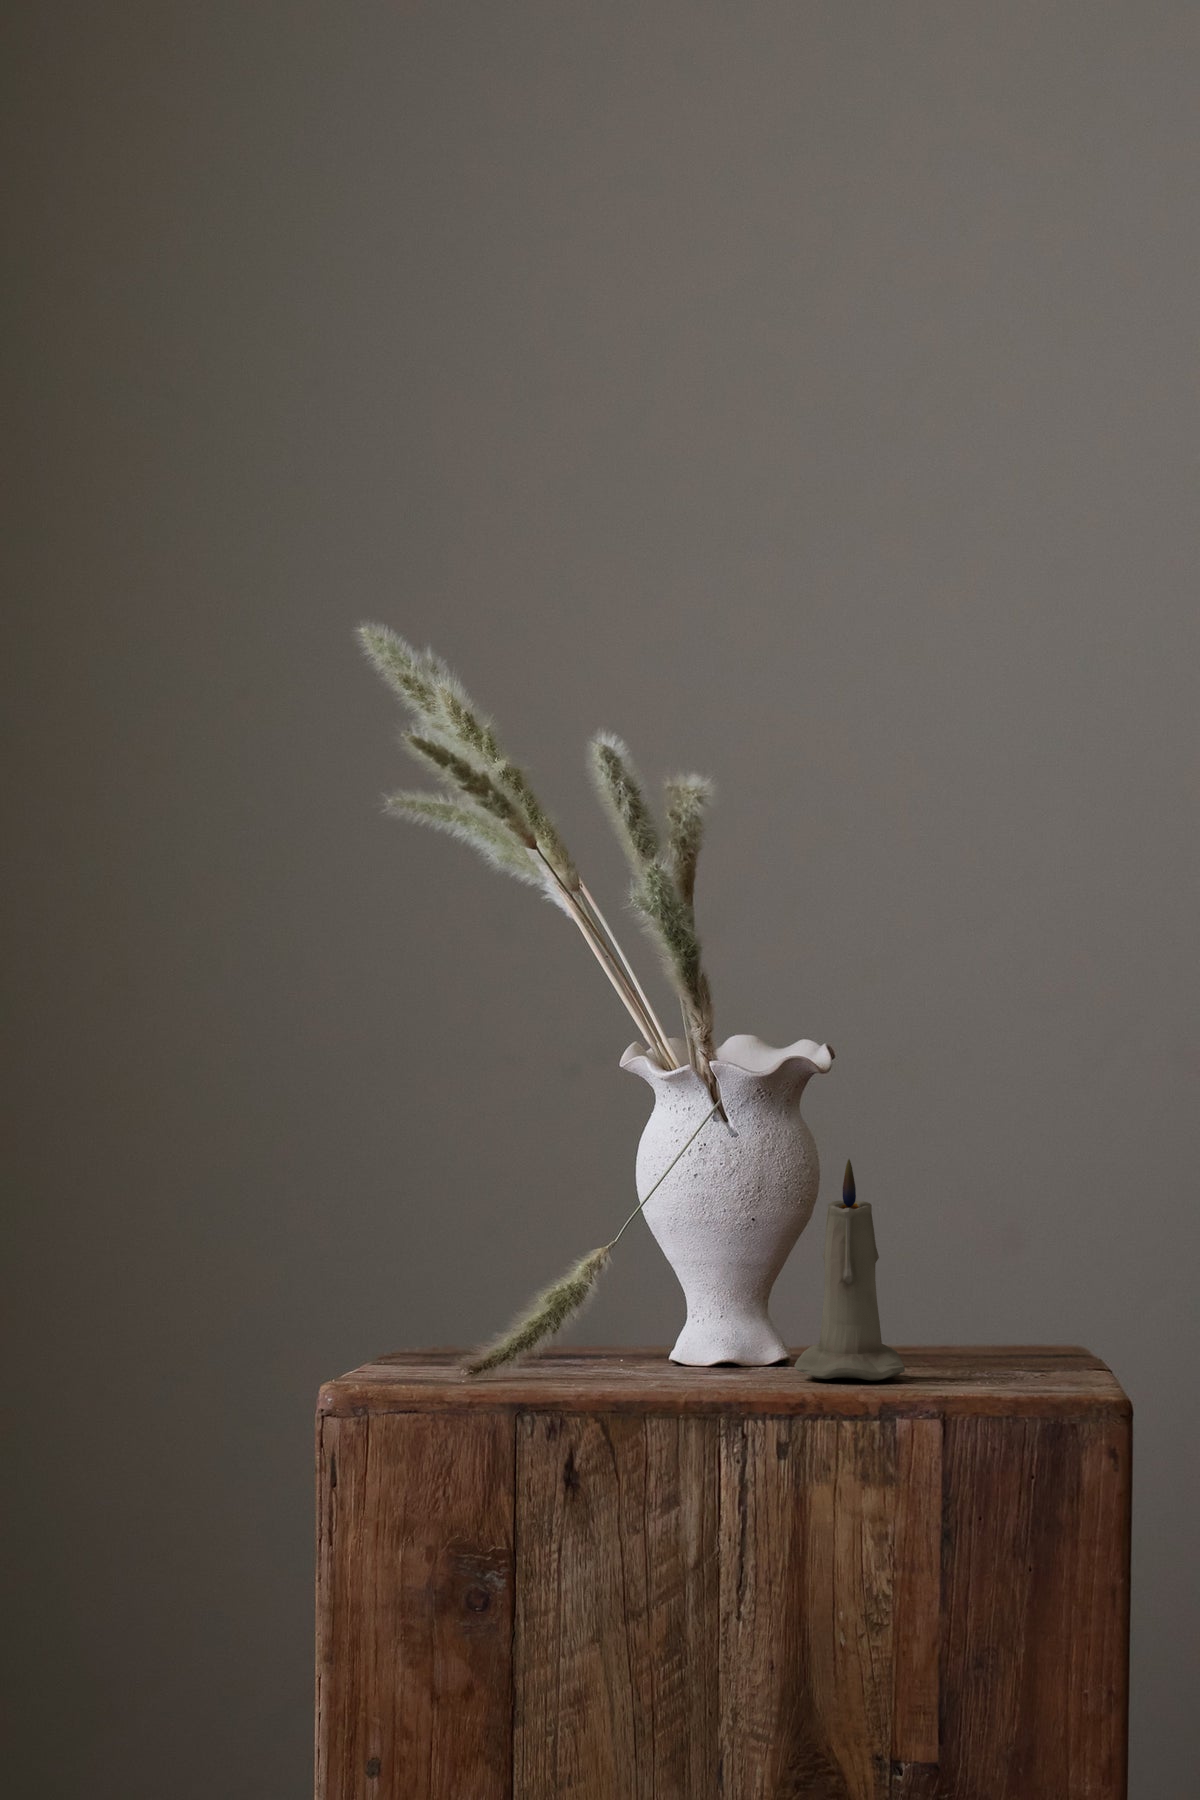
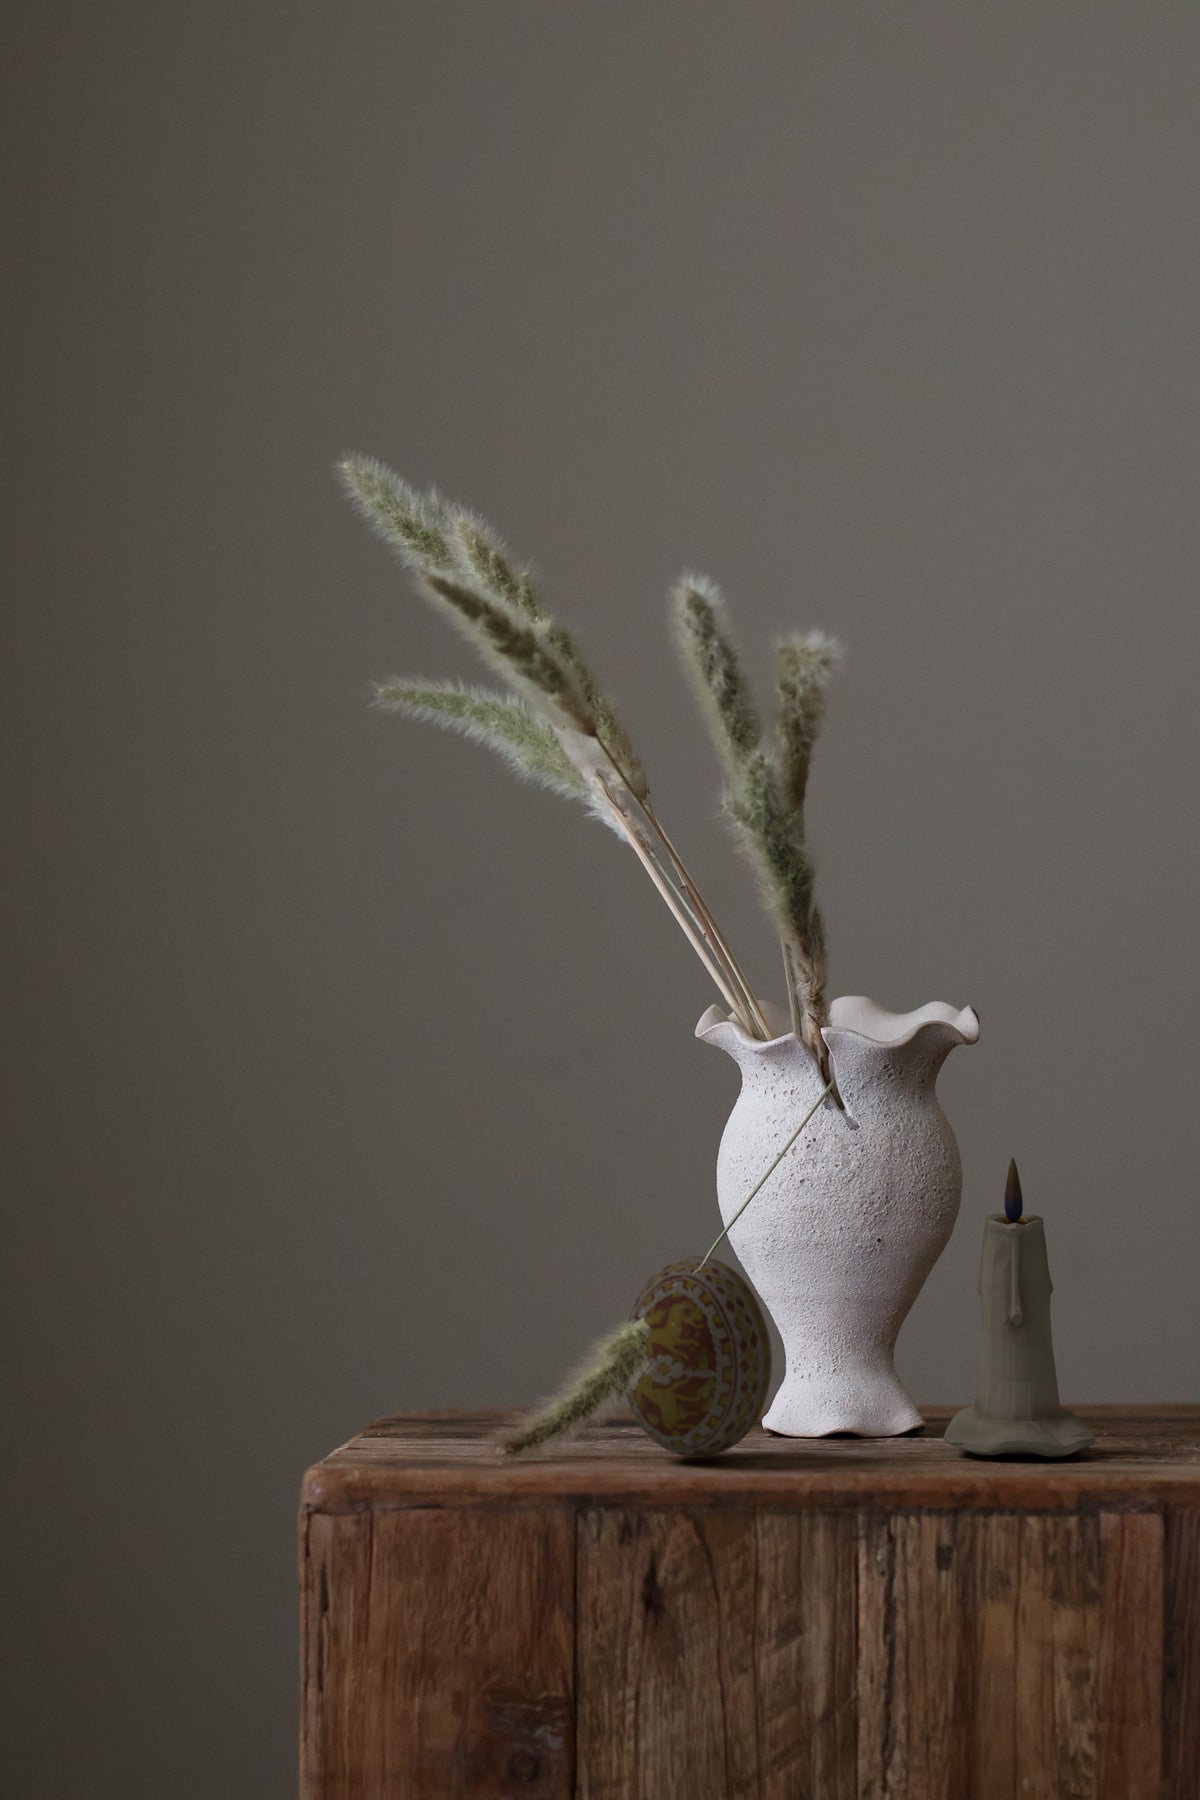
decorative egg: none [555,1231,666,1379] -> present [625,1256,772,1458]

